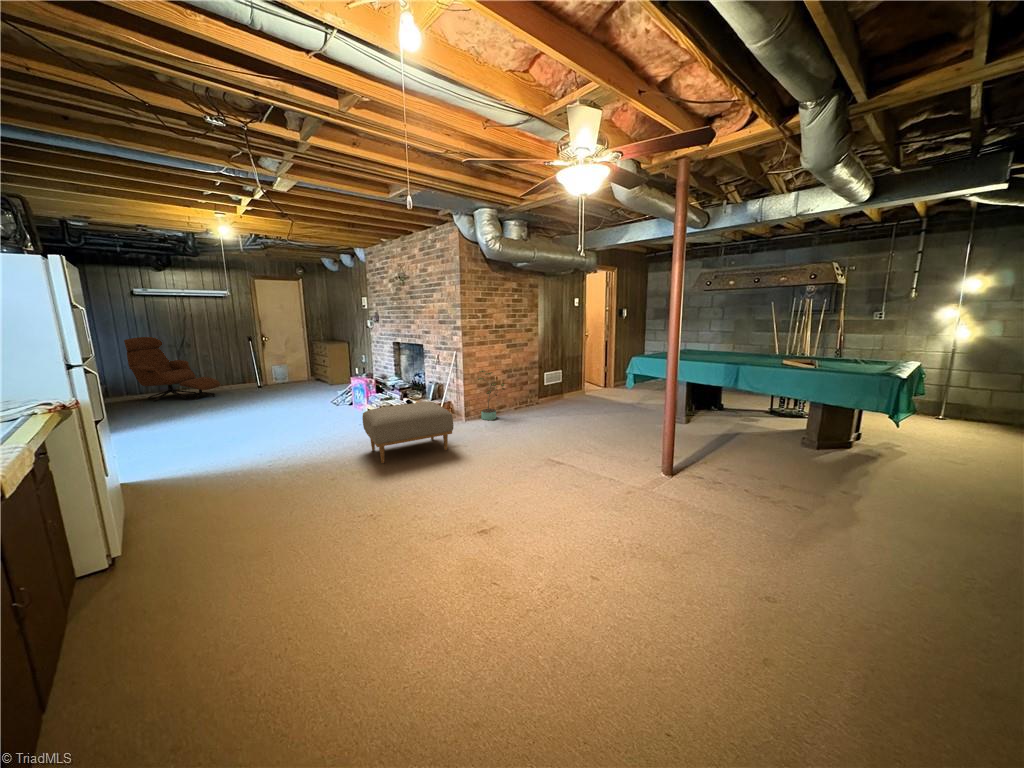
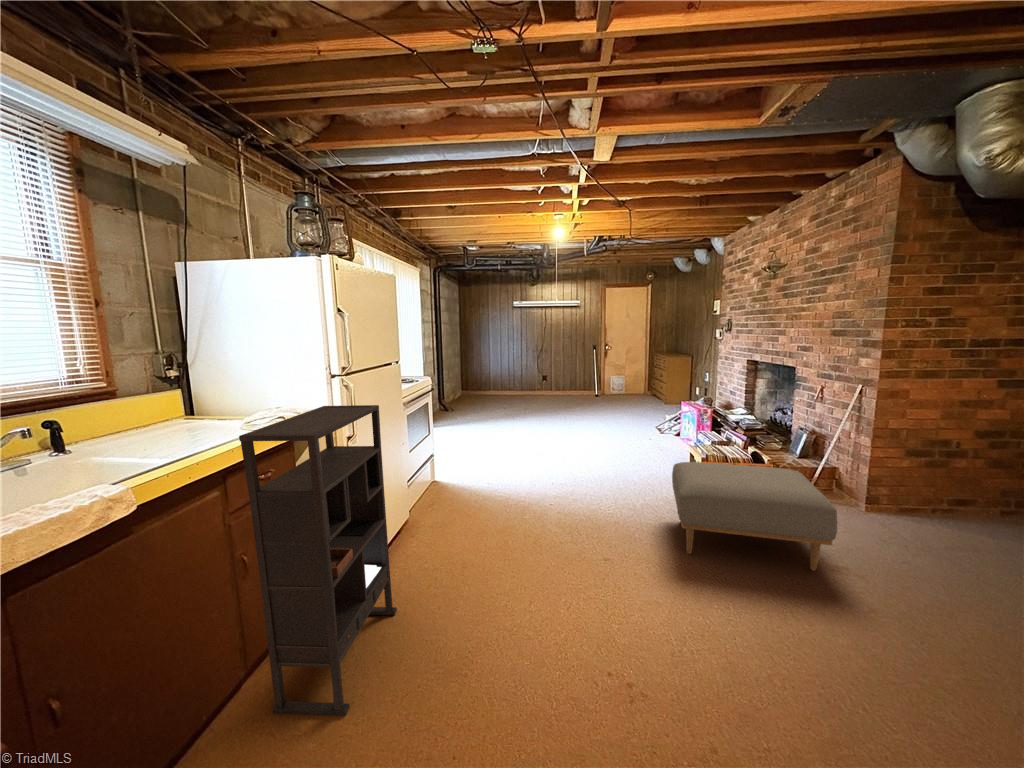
lounge chair: present [124,337,220,401] -> none [503,343,562,402]
potted plant: present [478,371,505,420] -> none [907,427,986,528]
bookshelf: none [22,389,171,661] -> present [239,405,397,716]

